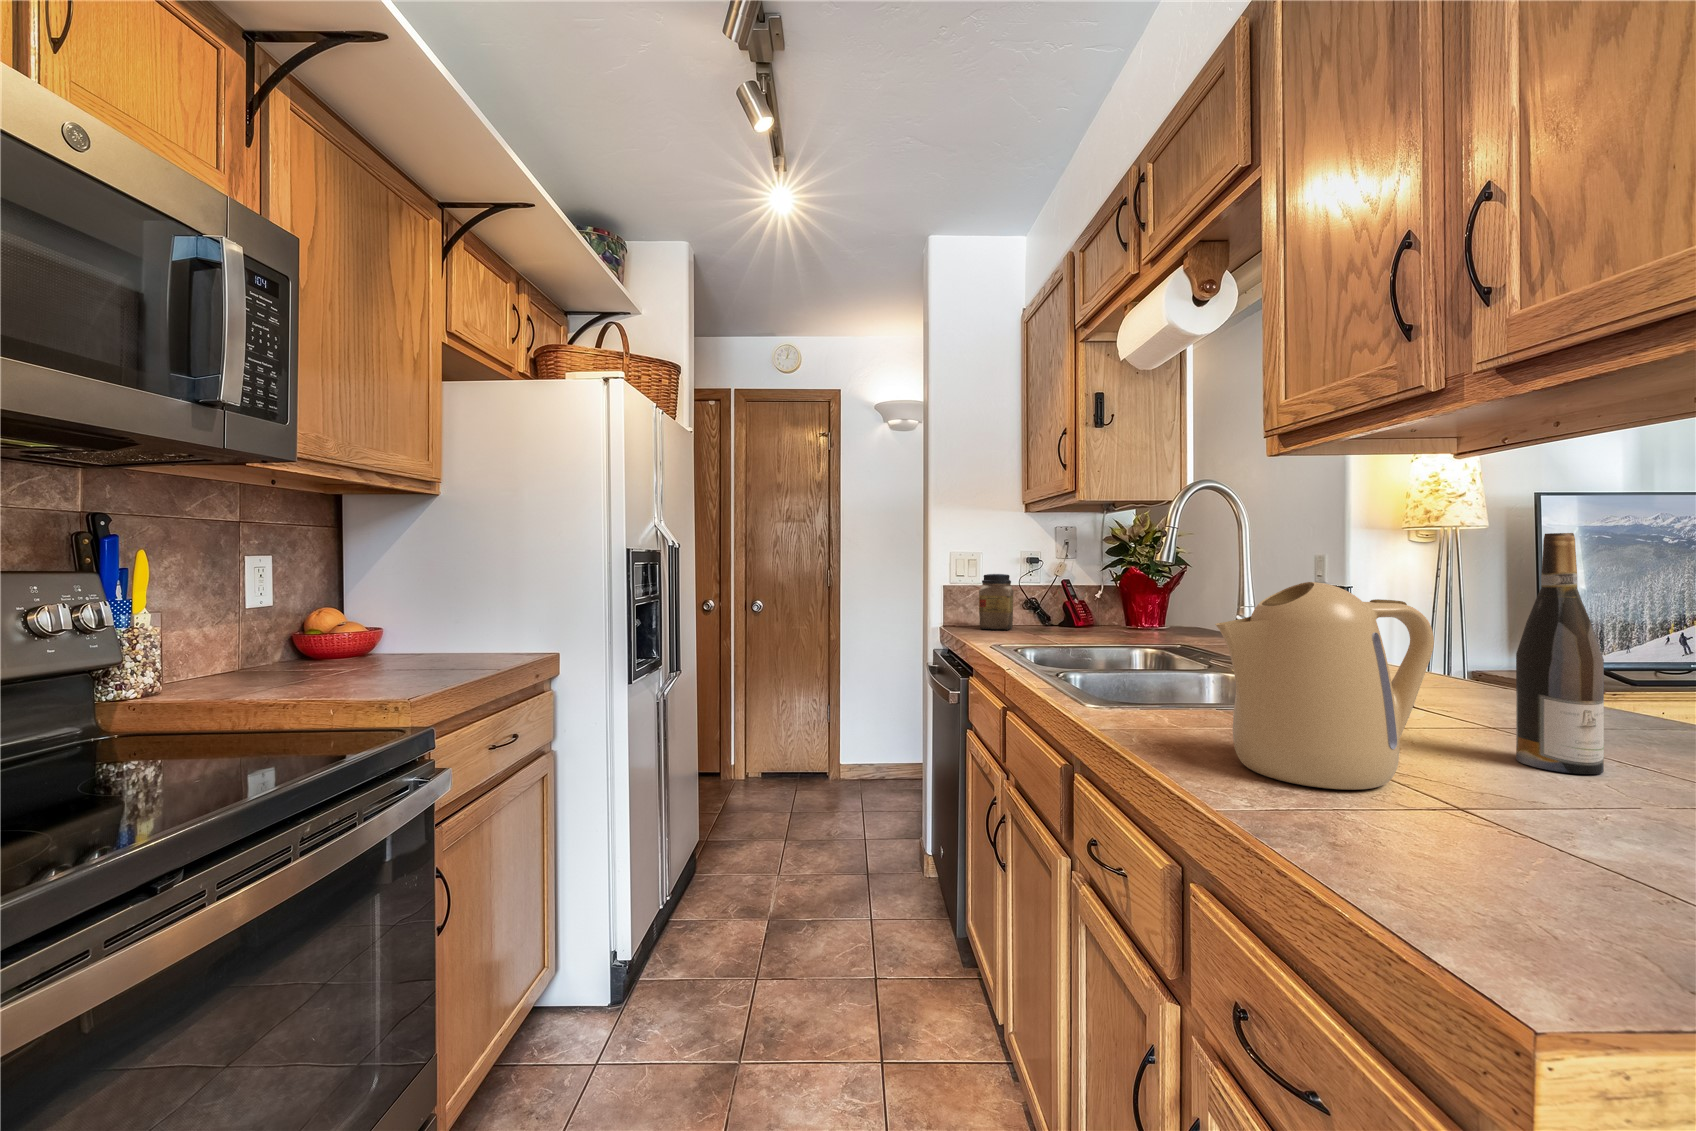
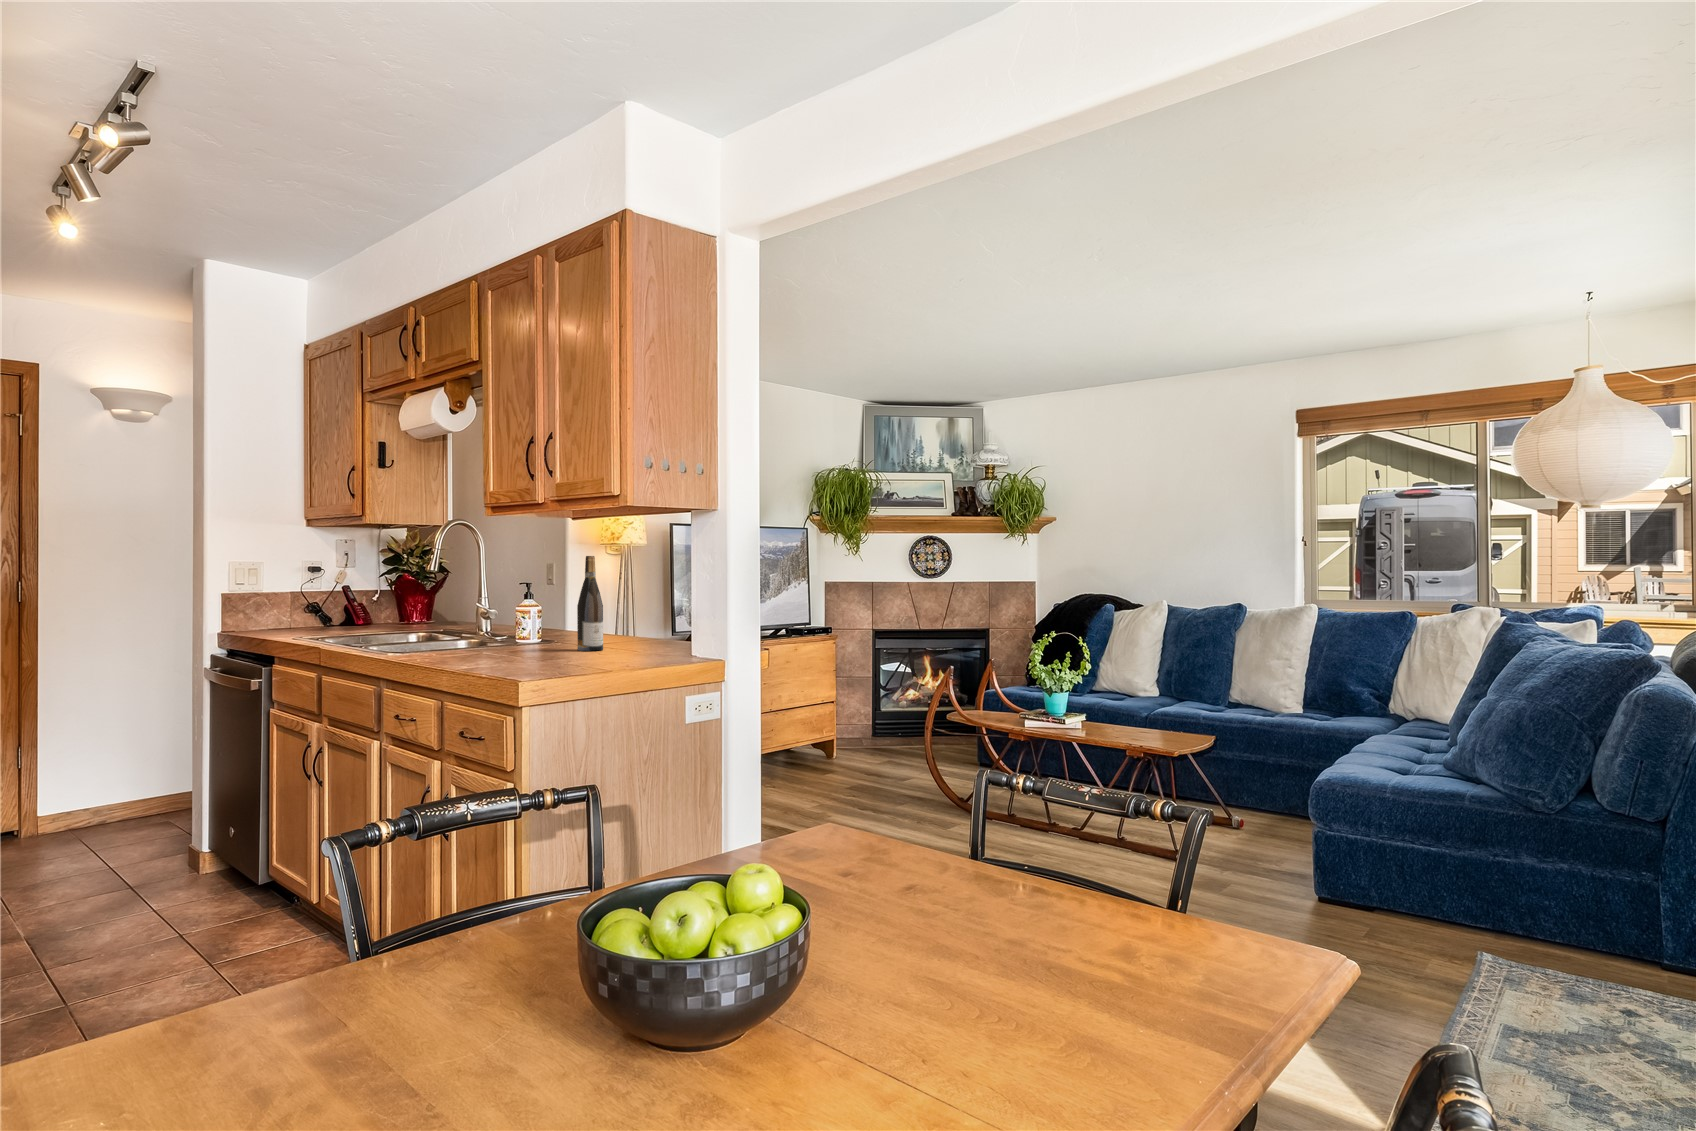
jar: present [979,574,1013,629] -> none [263,581,298,631]
kettle: present [1215,582,1434,790] -> none [455,576,541,660]

